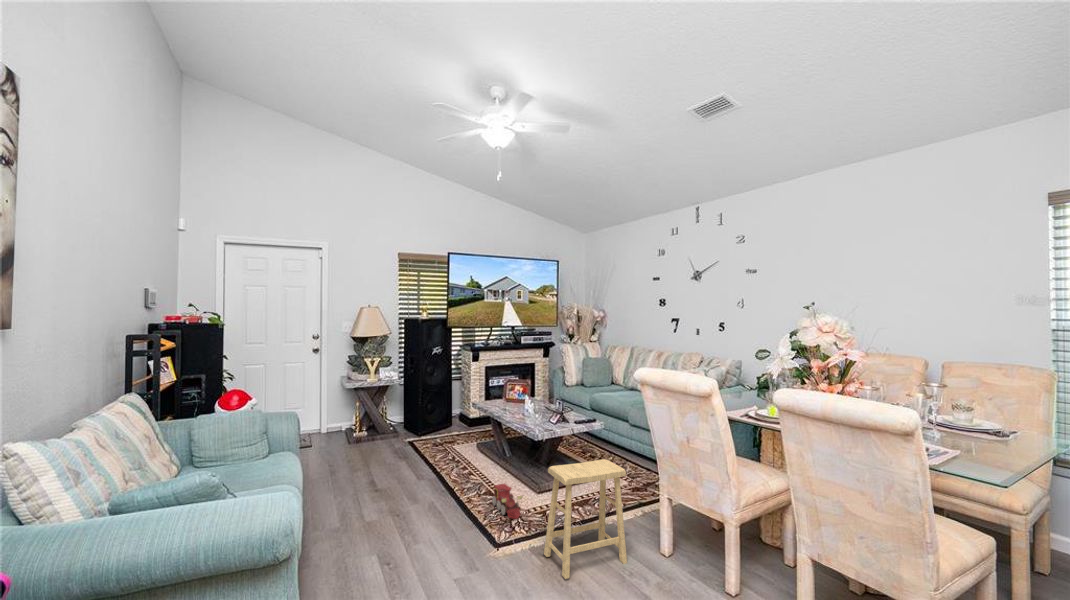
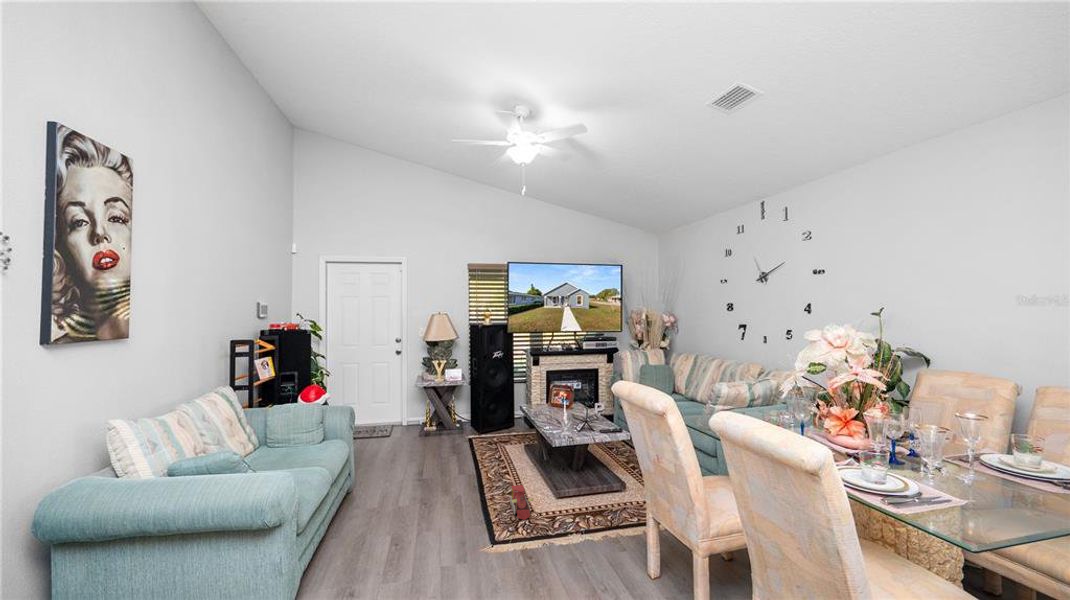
footstool: present [544,459,627,579] -> none [533,470,609,581]

